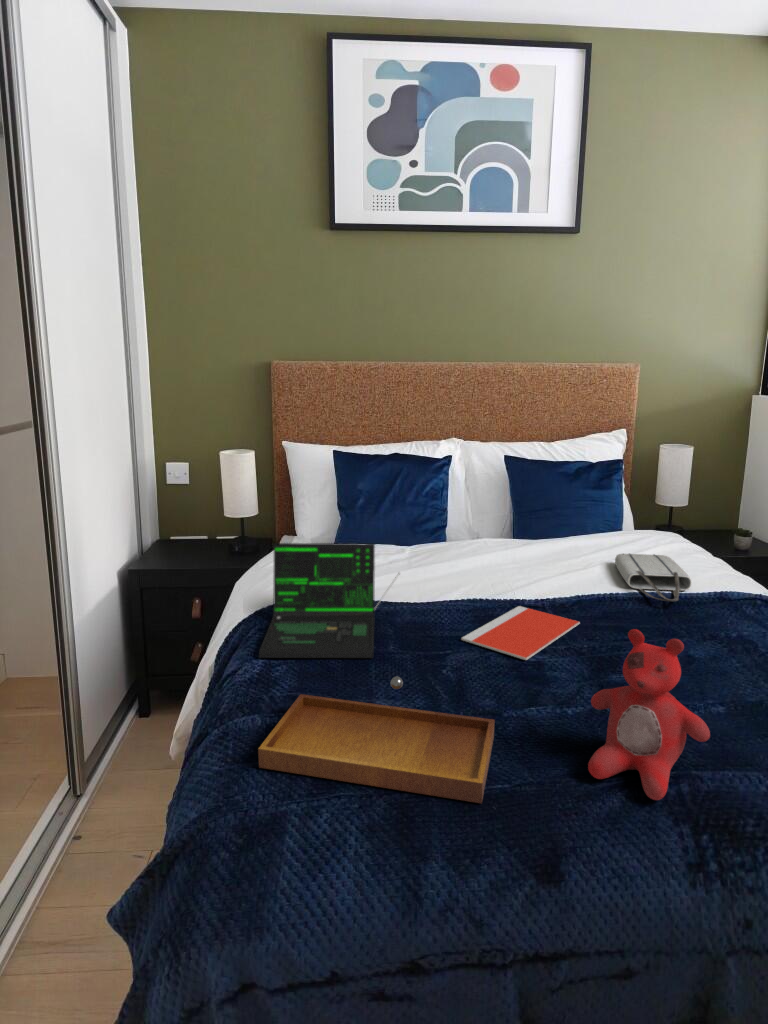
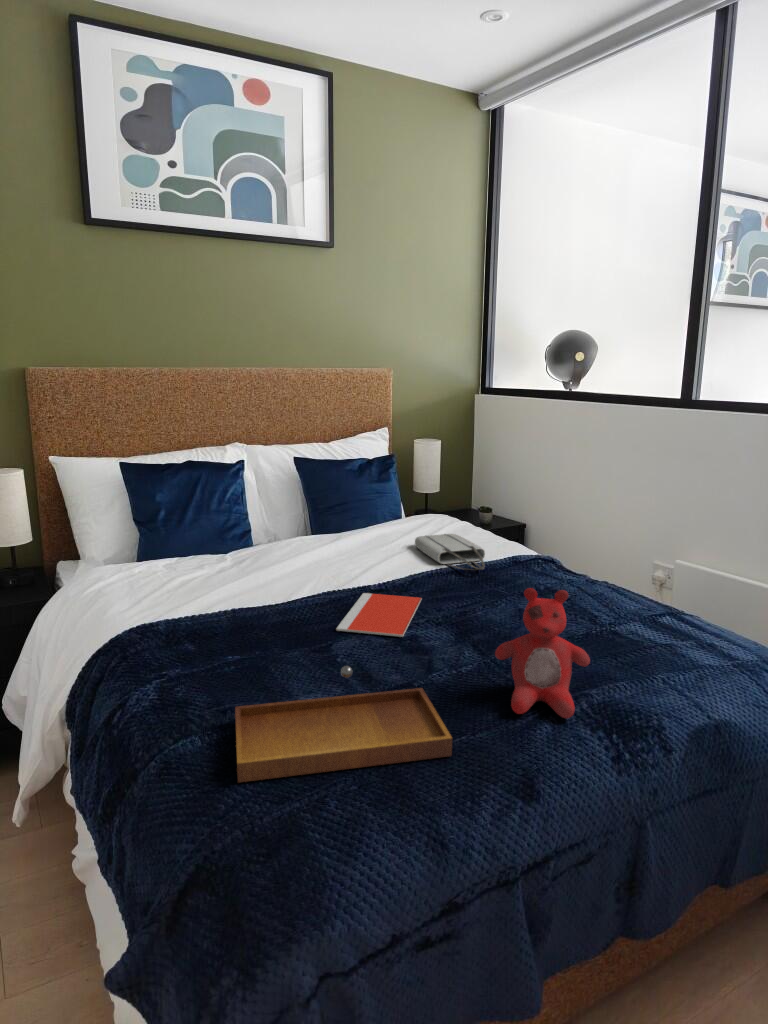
laptop: present [259,543,400,658] -> none [128,551,269,685]

